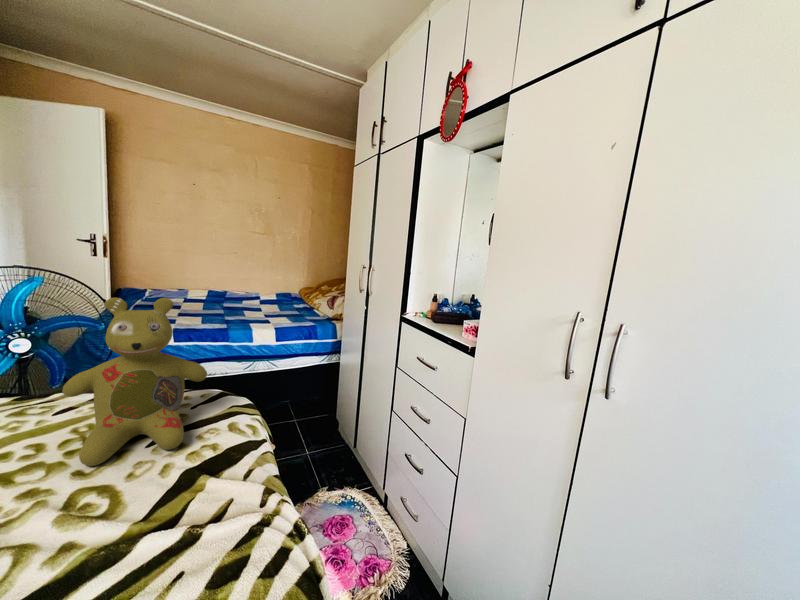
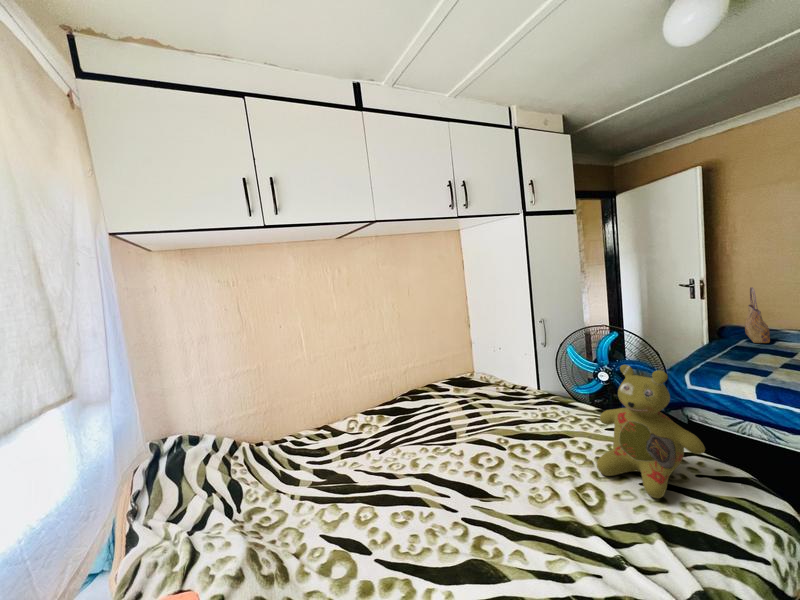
tote bag: none [141,250,163,301] -> present [745,287,770,343]

